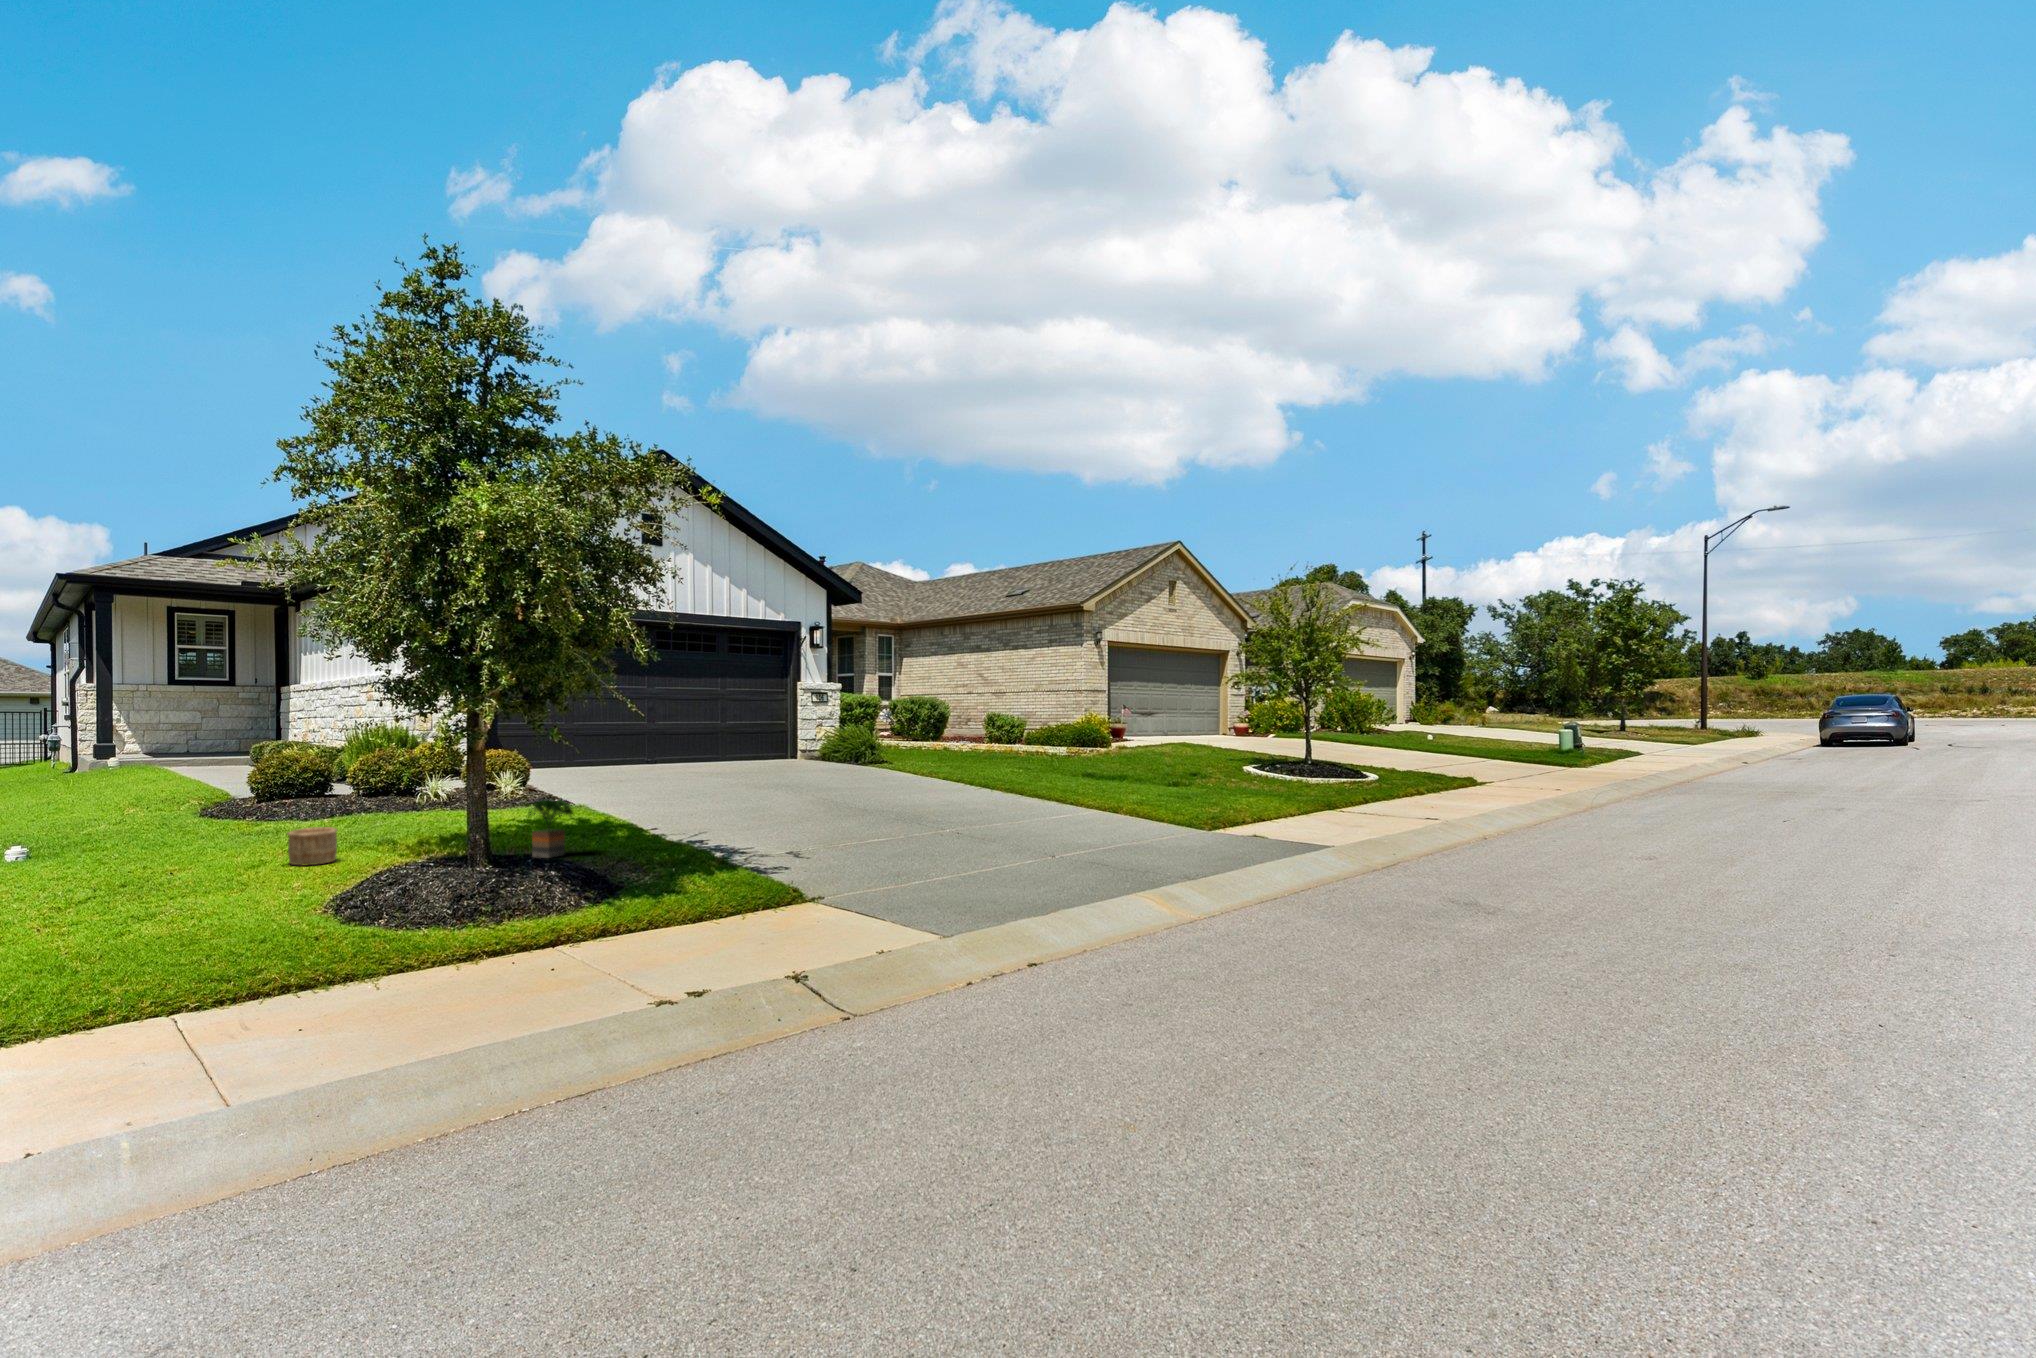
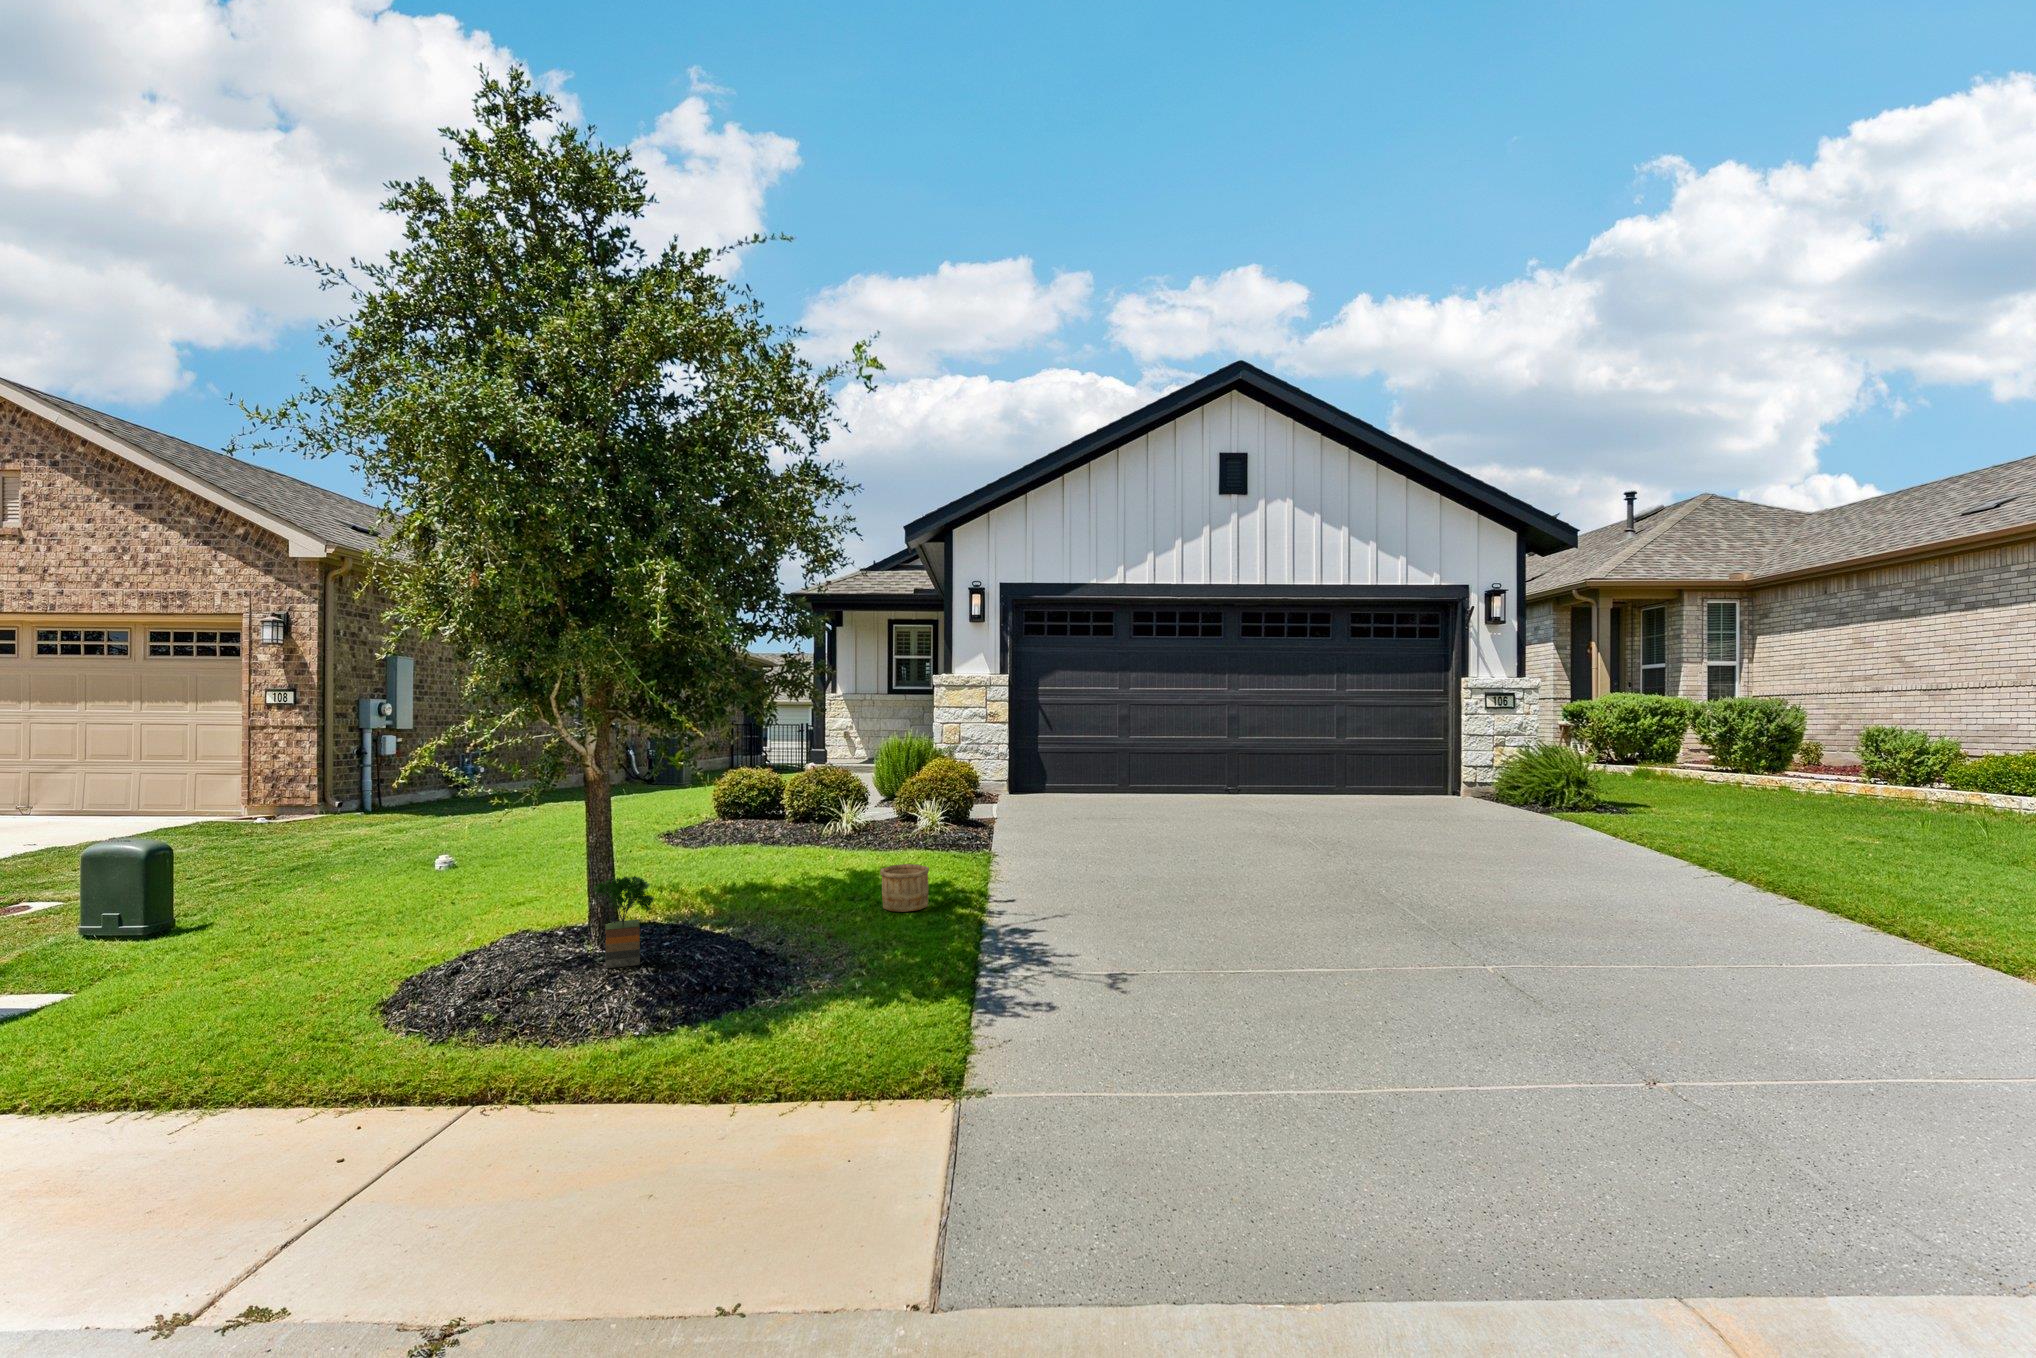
wooden bucket: present [288,827,337,865] -> present [880,864,929,912]

